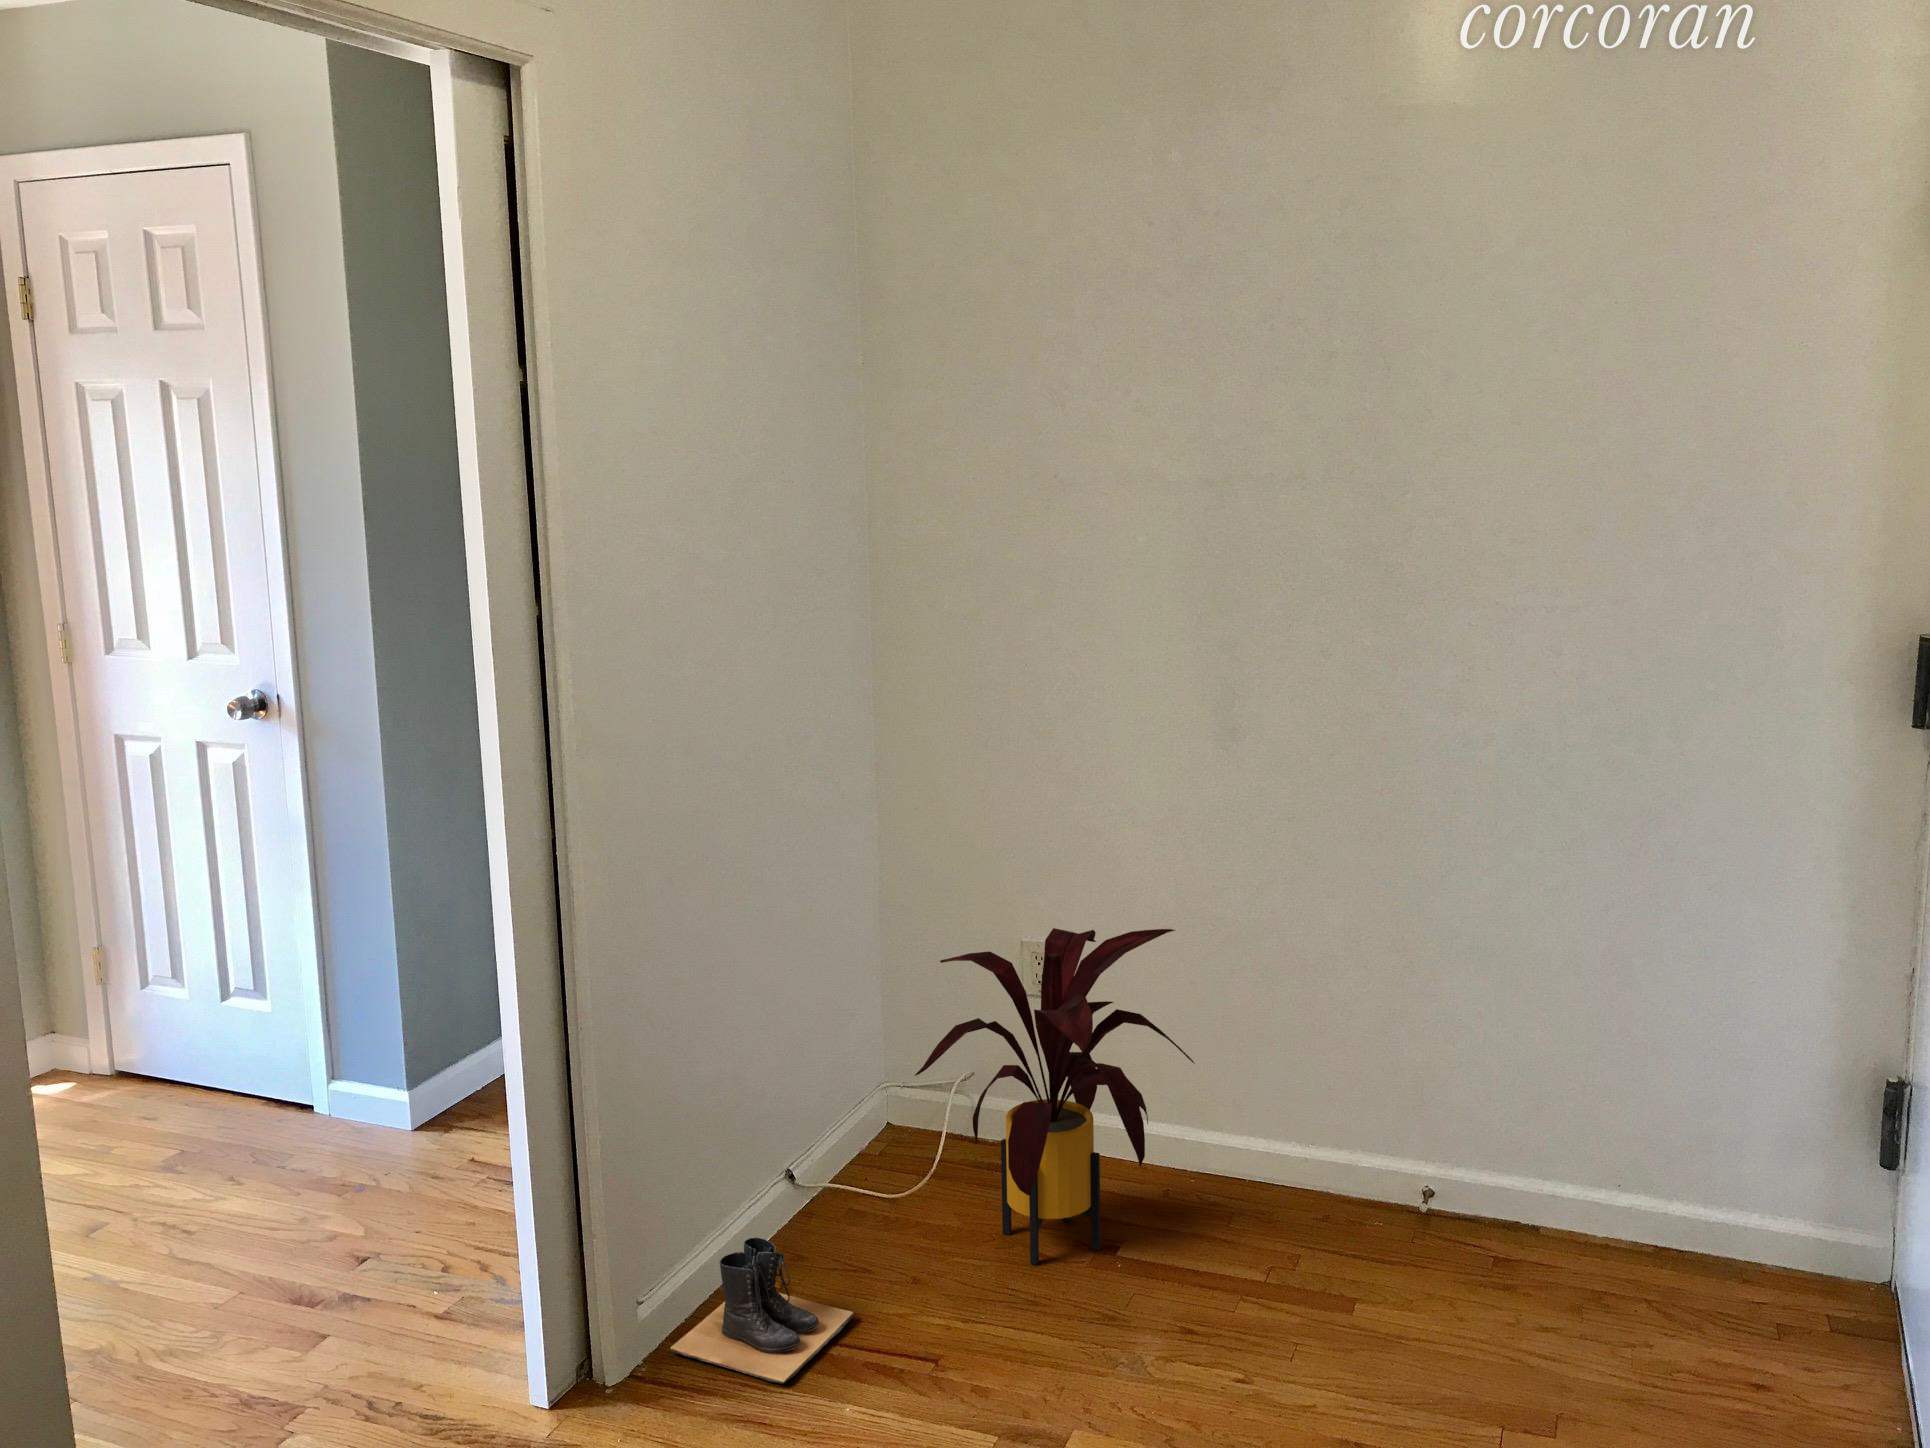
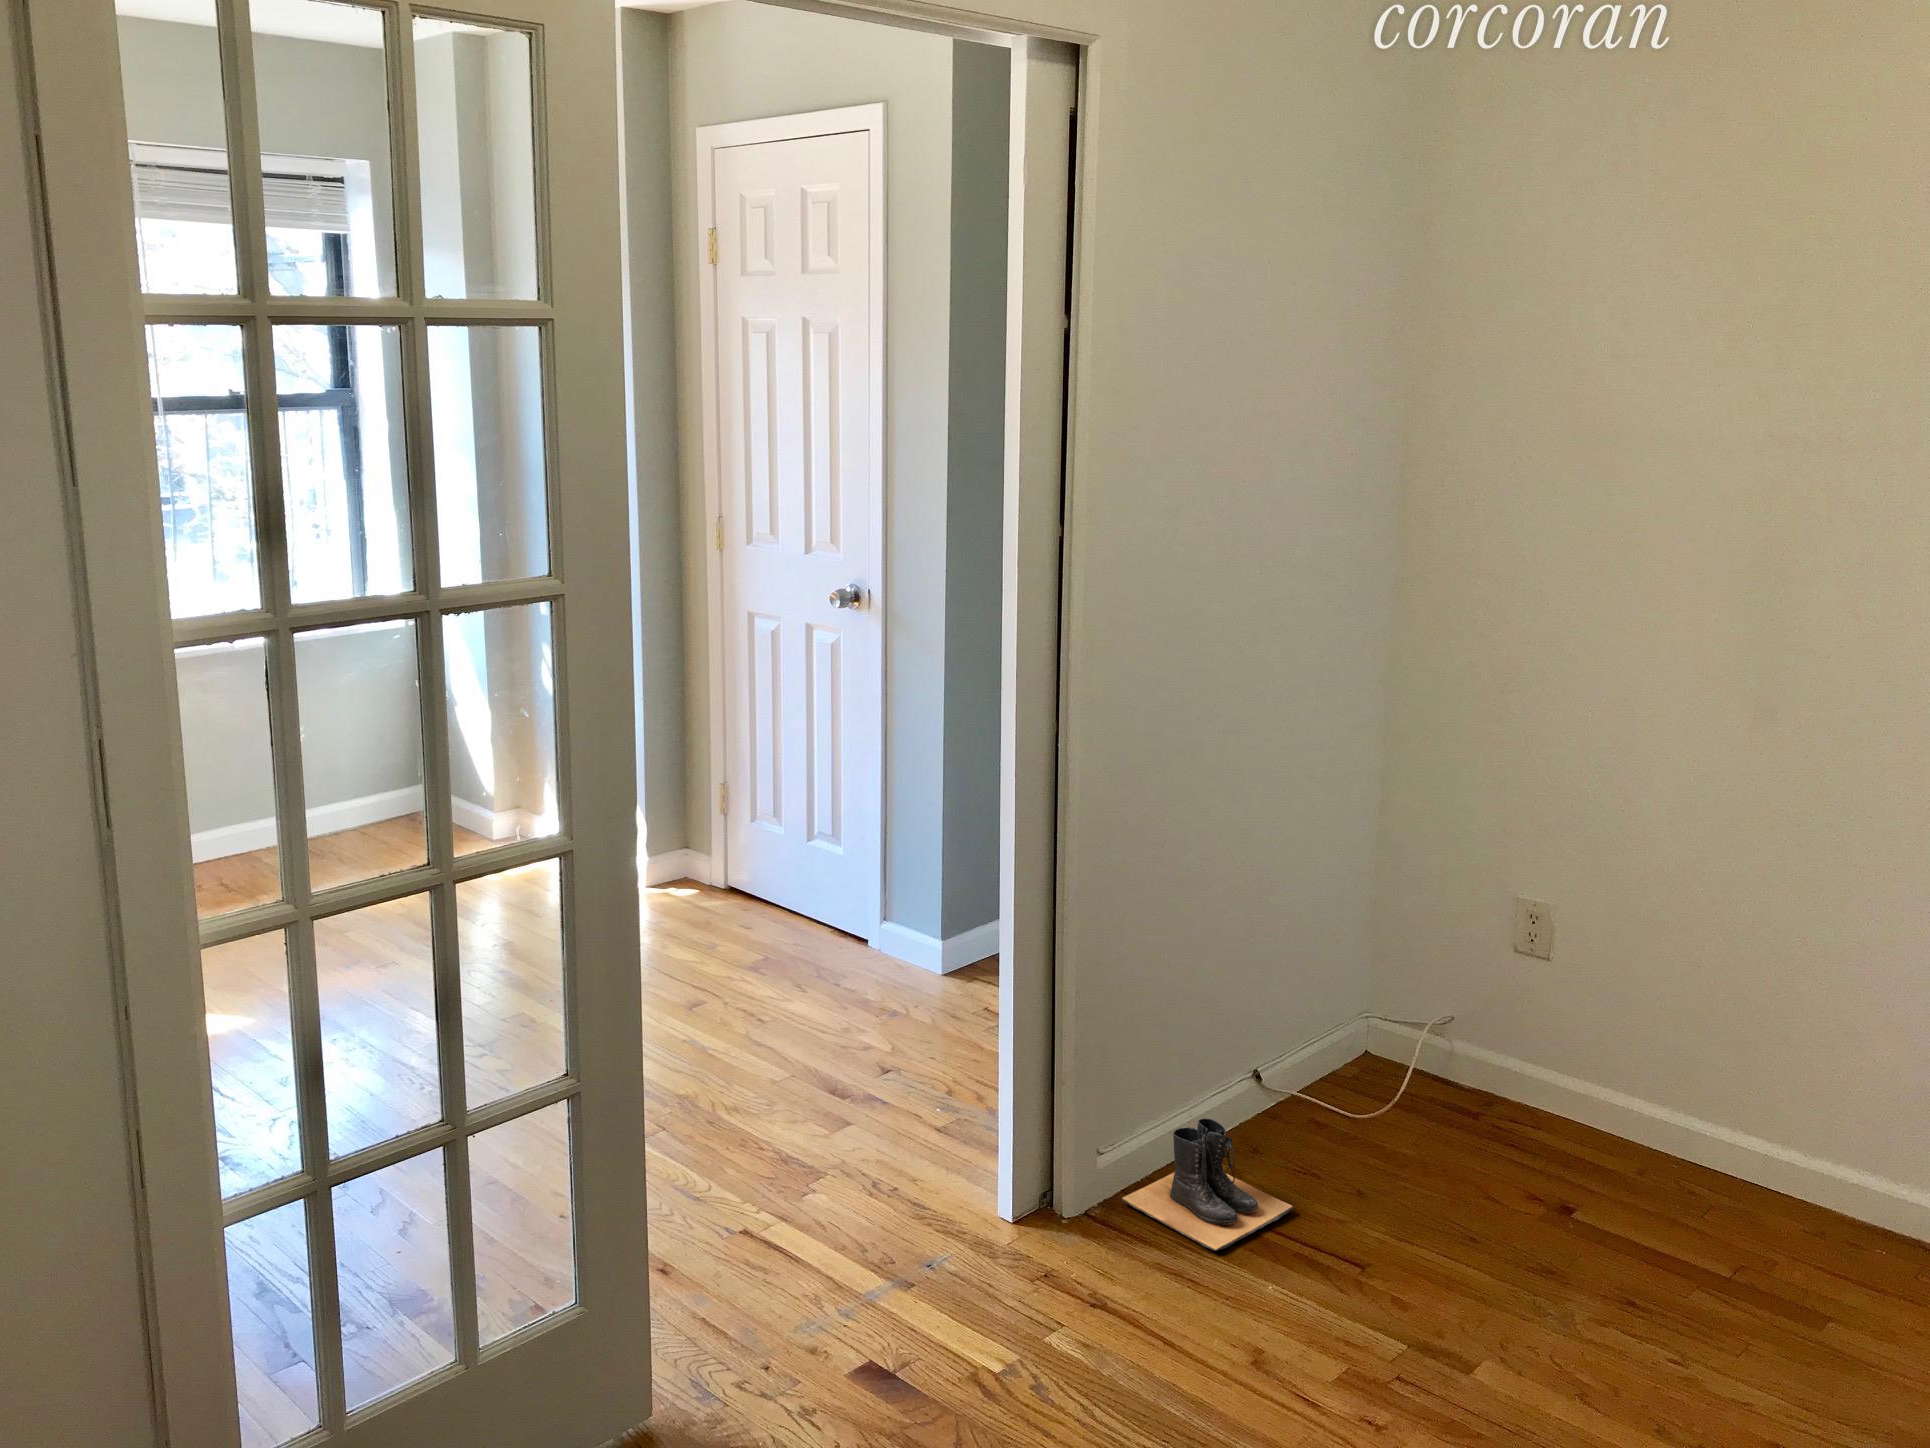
house plant: present [915,928,1194,1265] -> none [1377,884,1682,1206]

